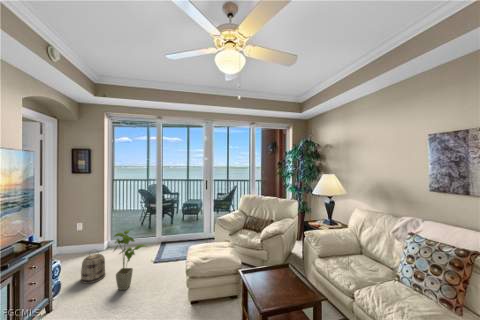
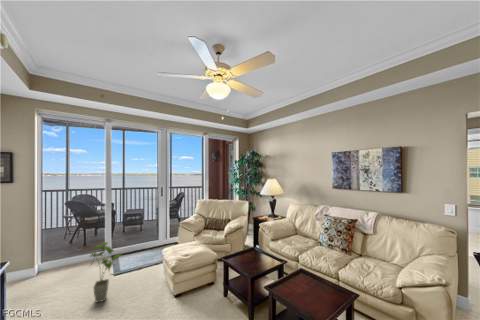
basket: present [81,254,106,283] -> none [41,269,70,307]

